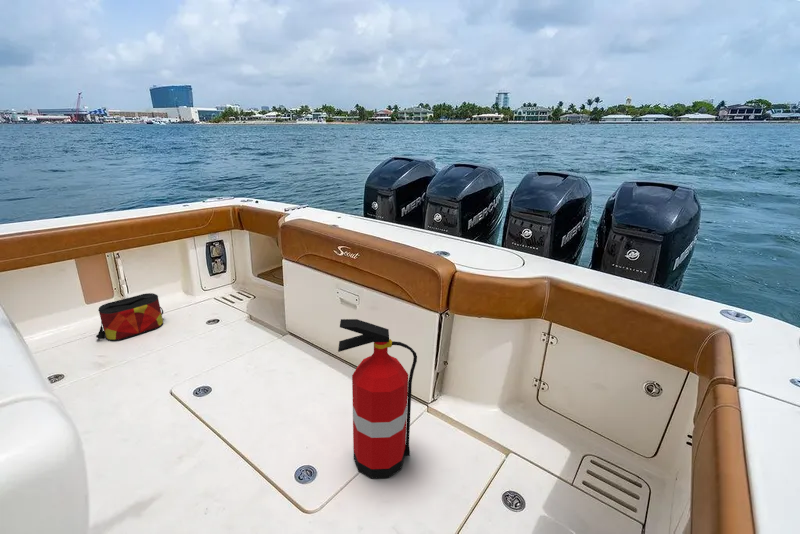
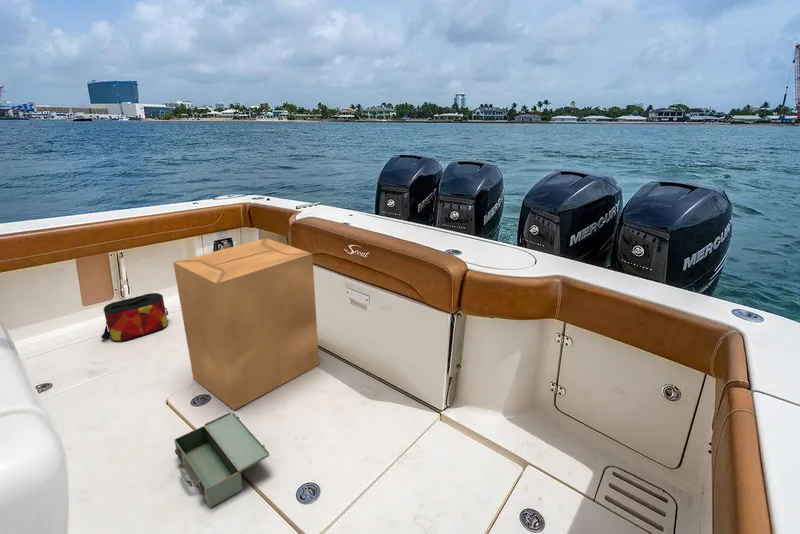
cardboard box: none [167,241,310,407] -> present [173,238,319,410]
fire extinguisher: present [338,319,417,479] -> none [344,319,426,485]
toolbox: none [168,410,264,508] -> present [174,413,270,507]

